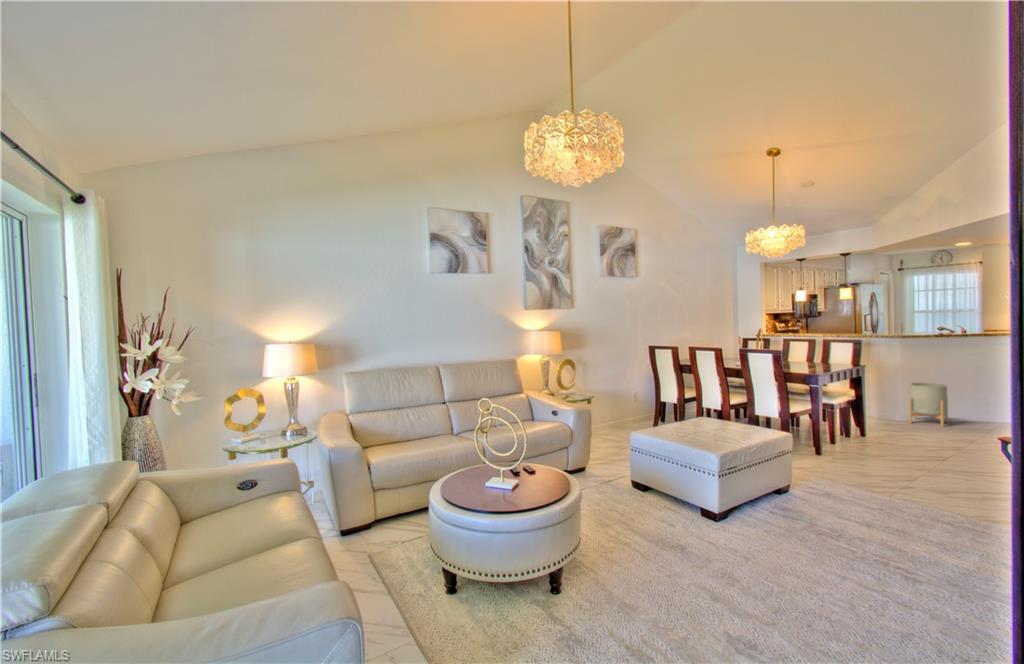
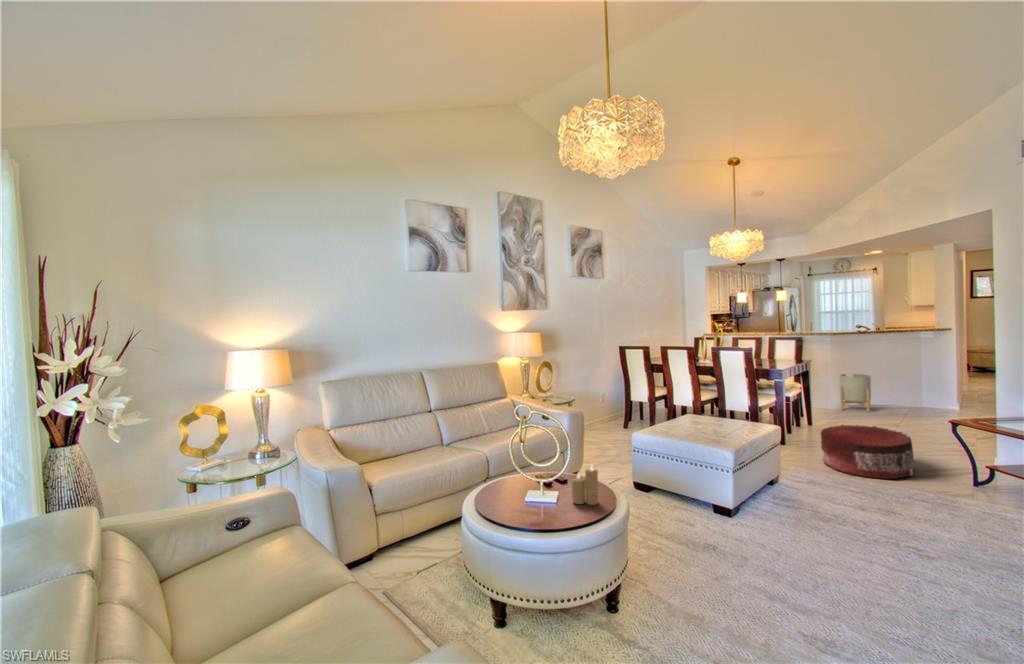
pouf: none [848,436,955,498] -> present [821,425,915,479]
candle: none [528,455,551,492] -> present [572,465,598,505]

